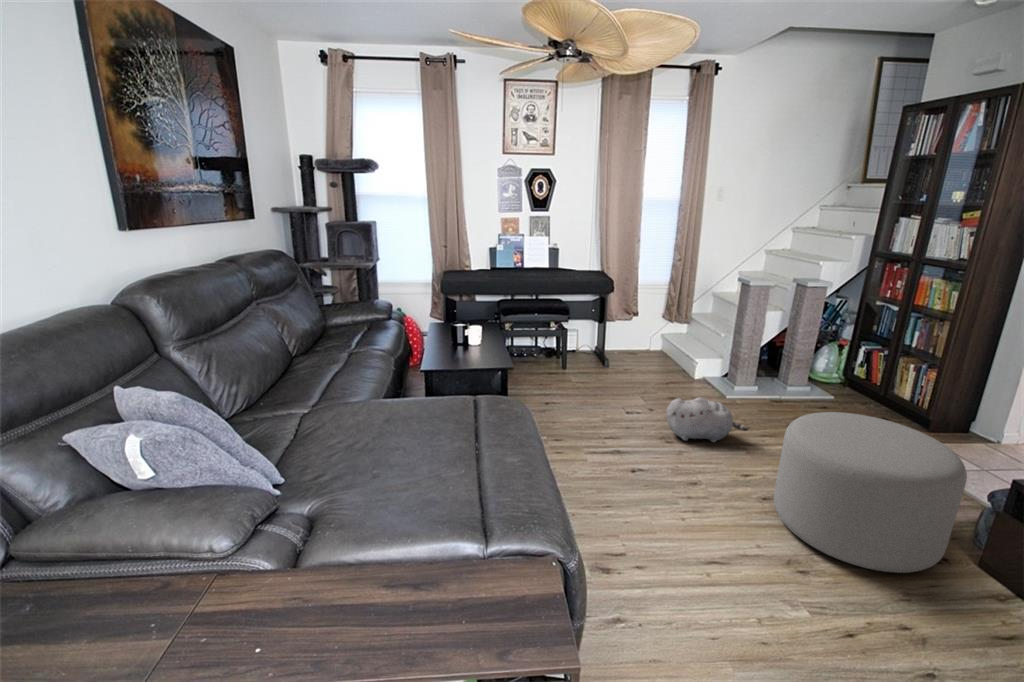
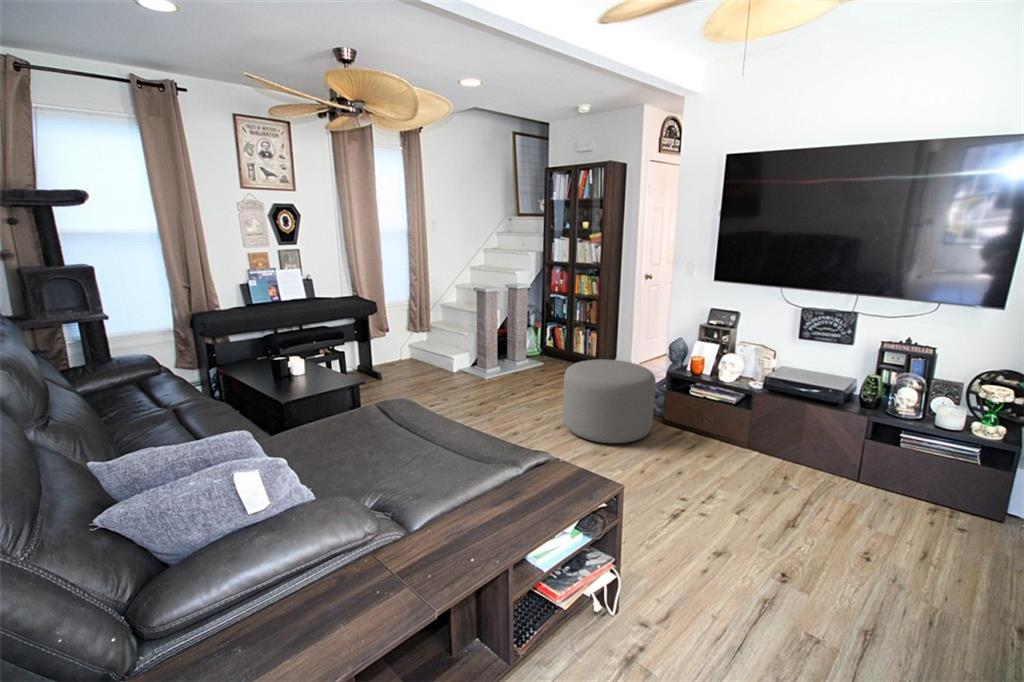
plush toy: present [666,398,749,442] -> none [467,377,521,412]

